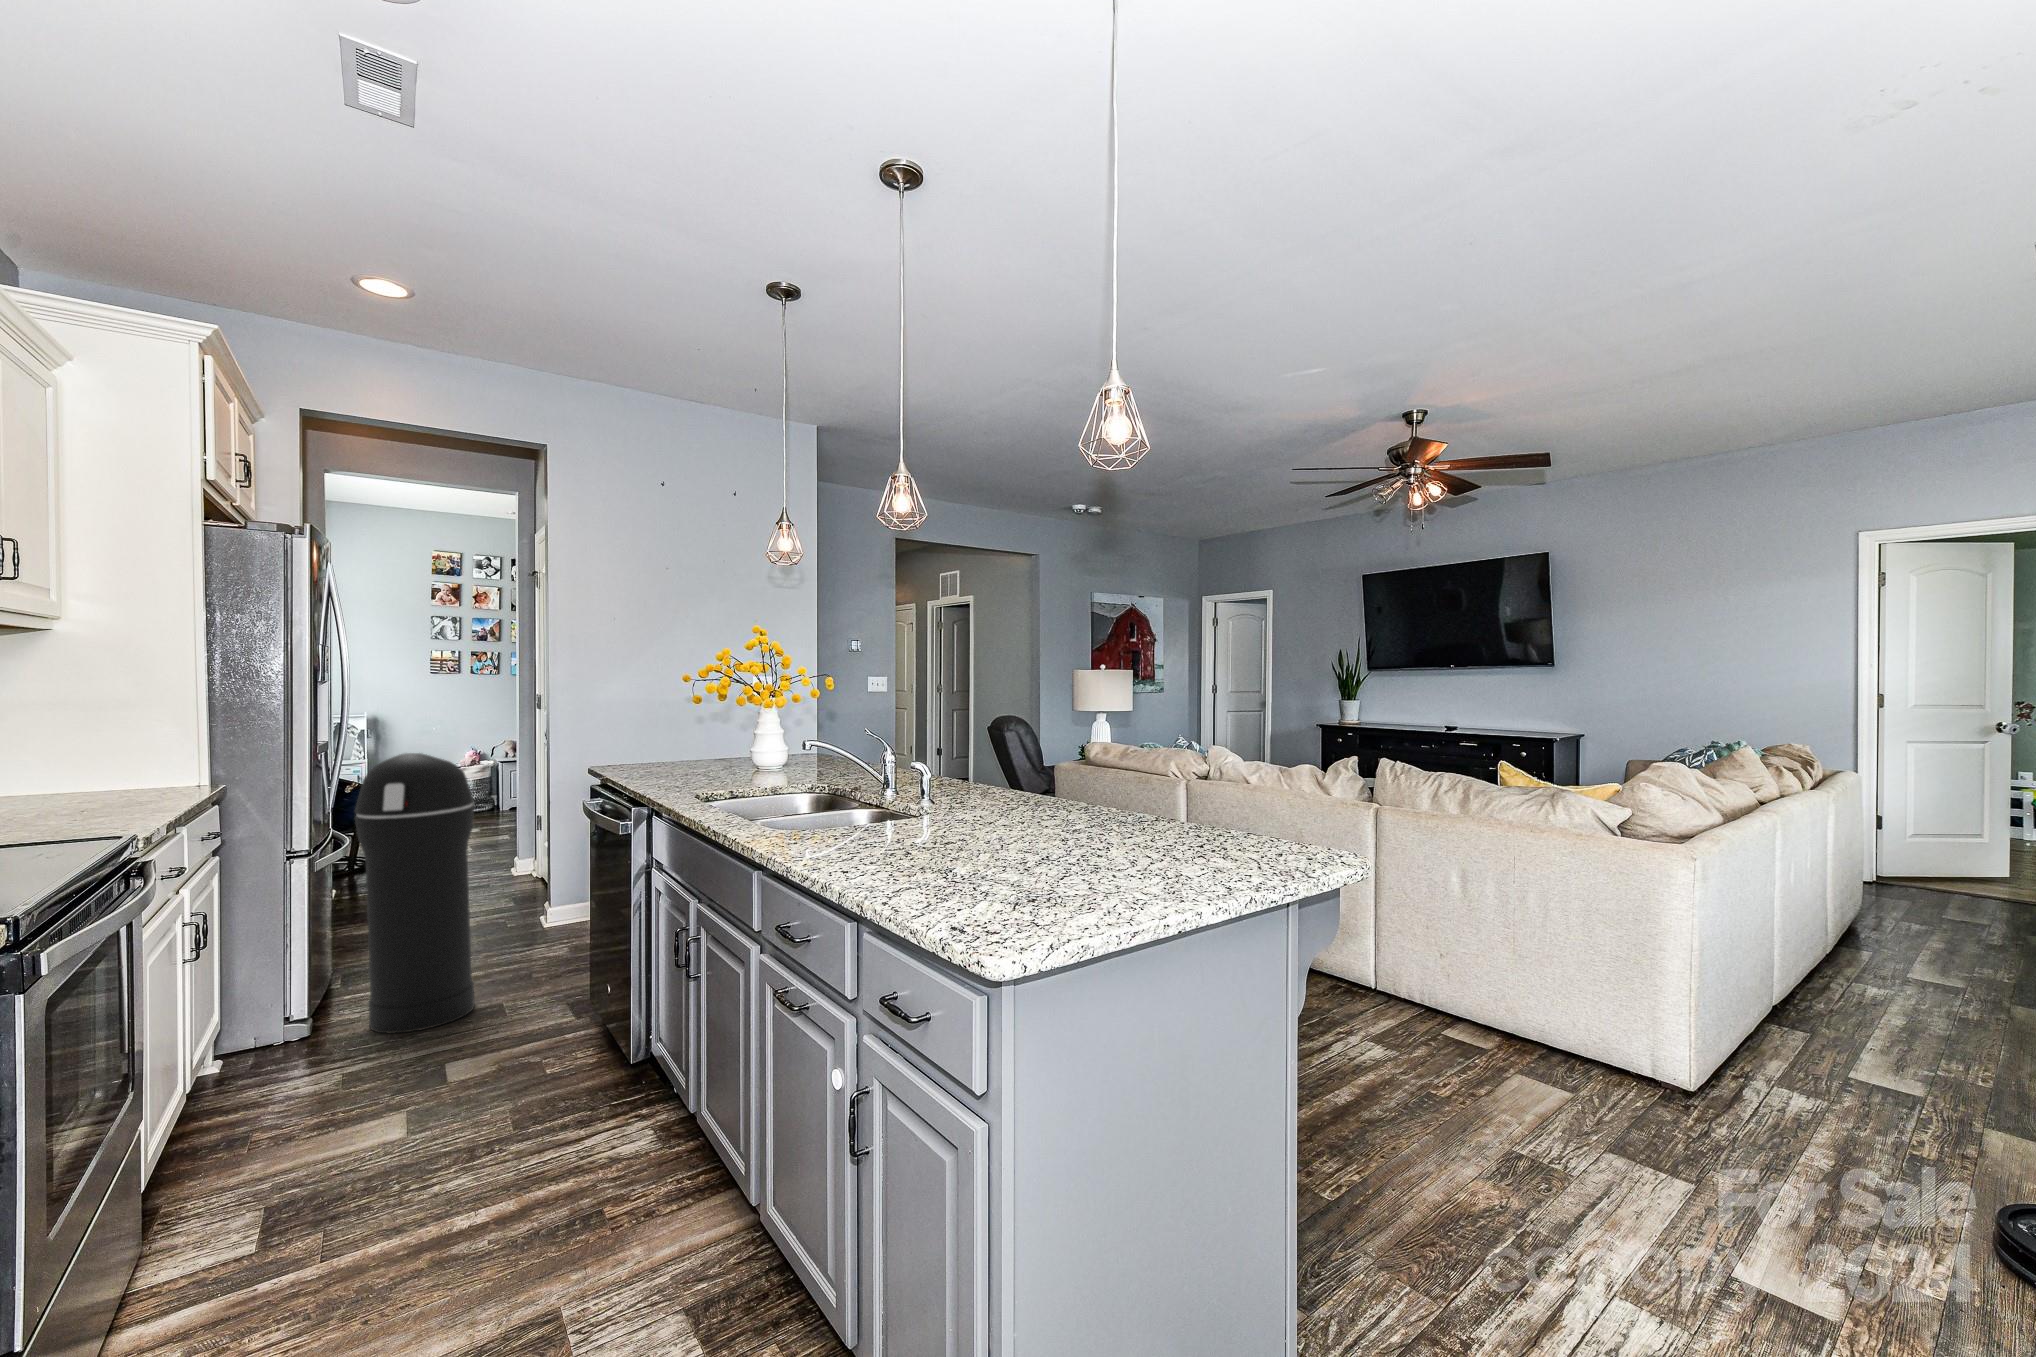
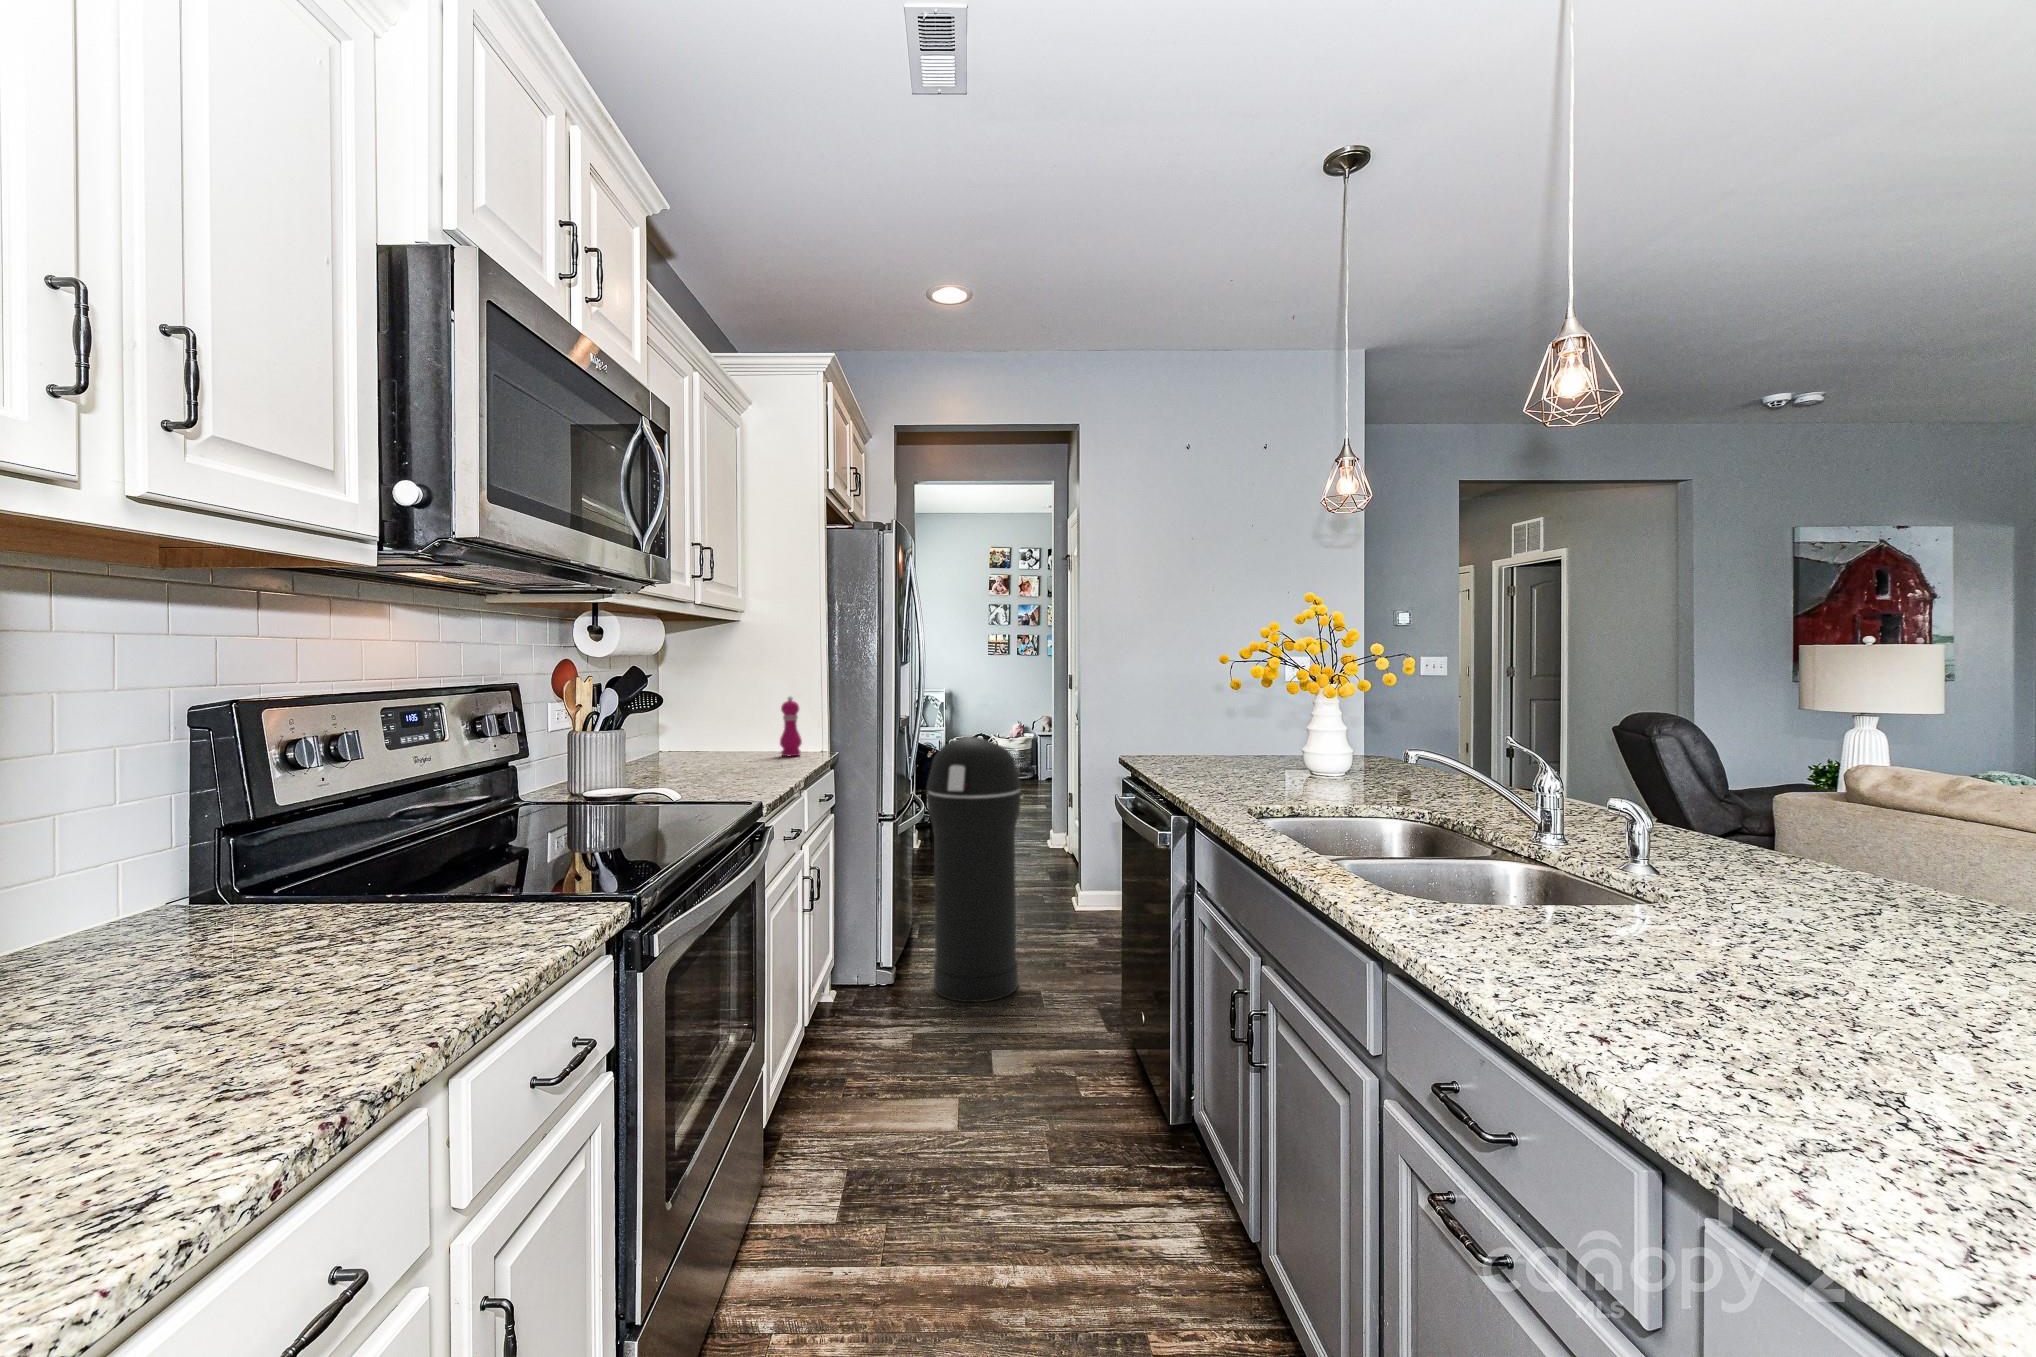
pepper mill: none [142,719,176,789] -> present [780,696,802,756]

